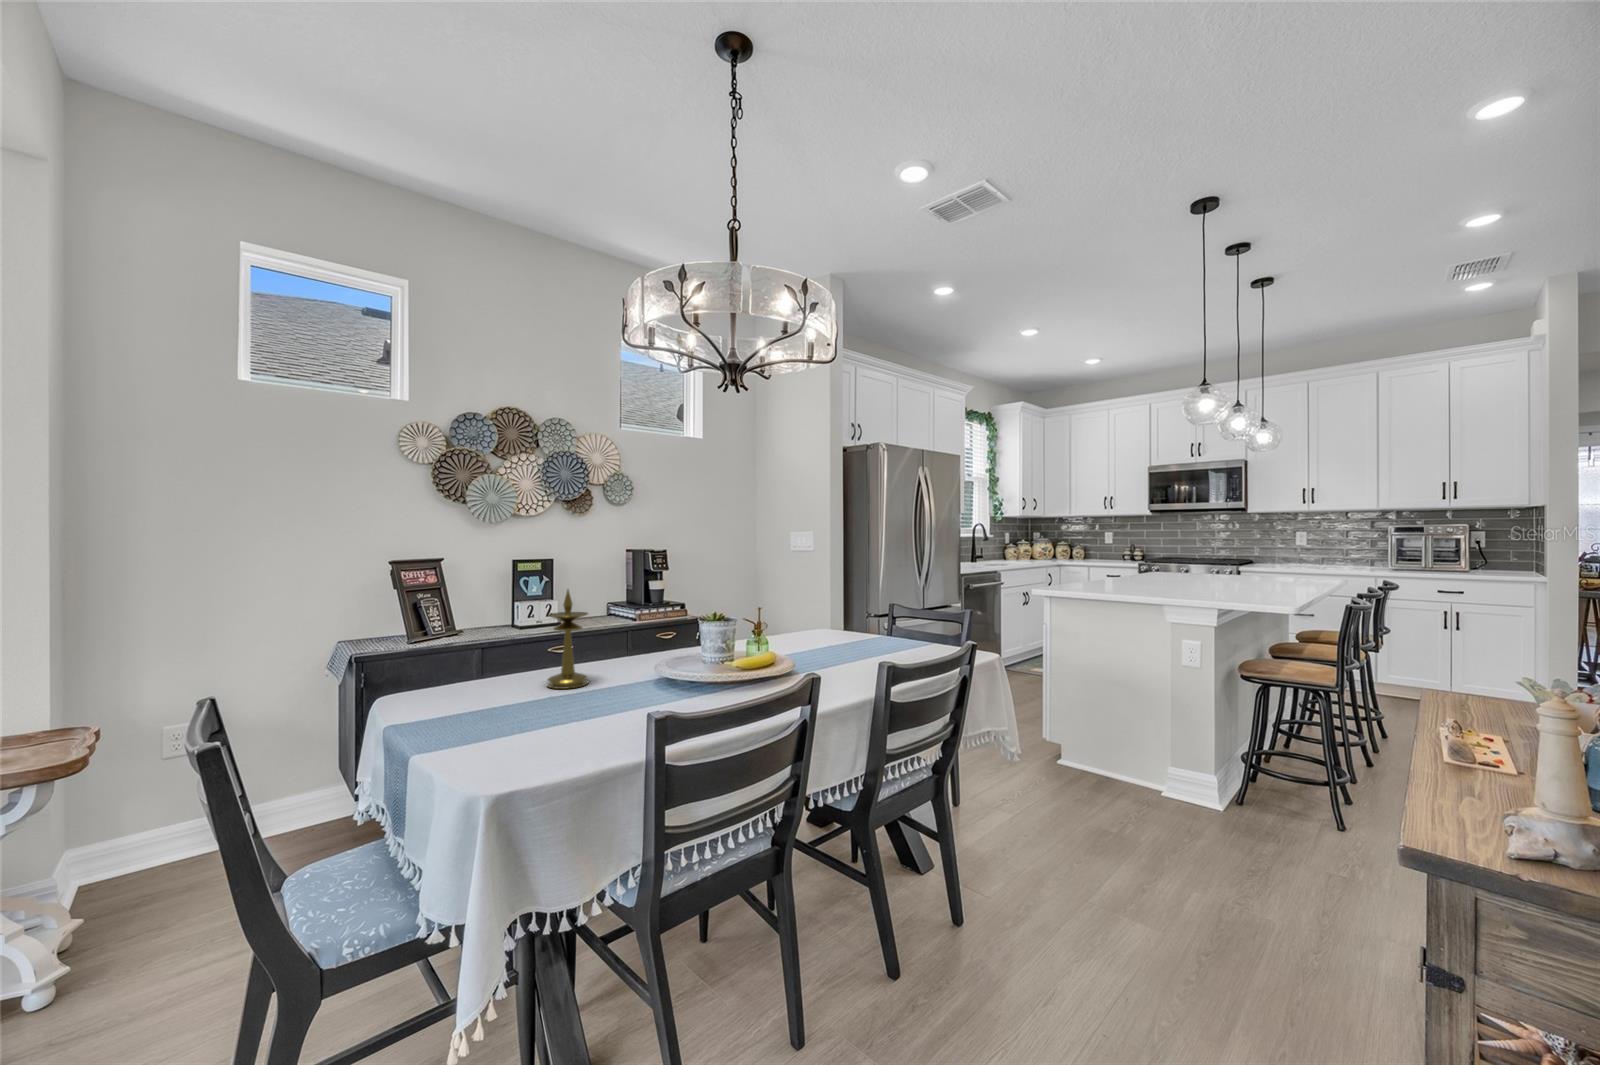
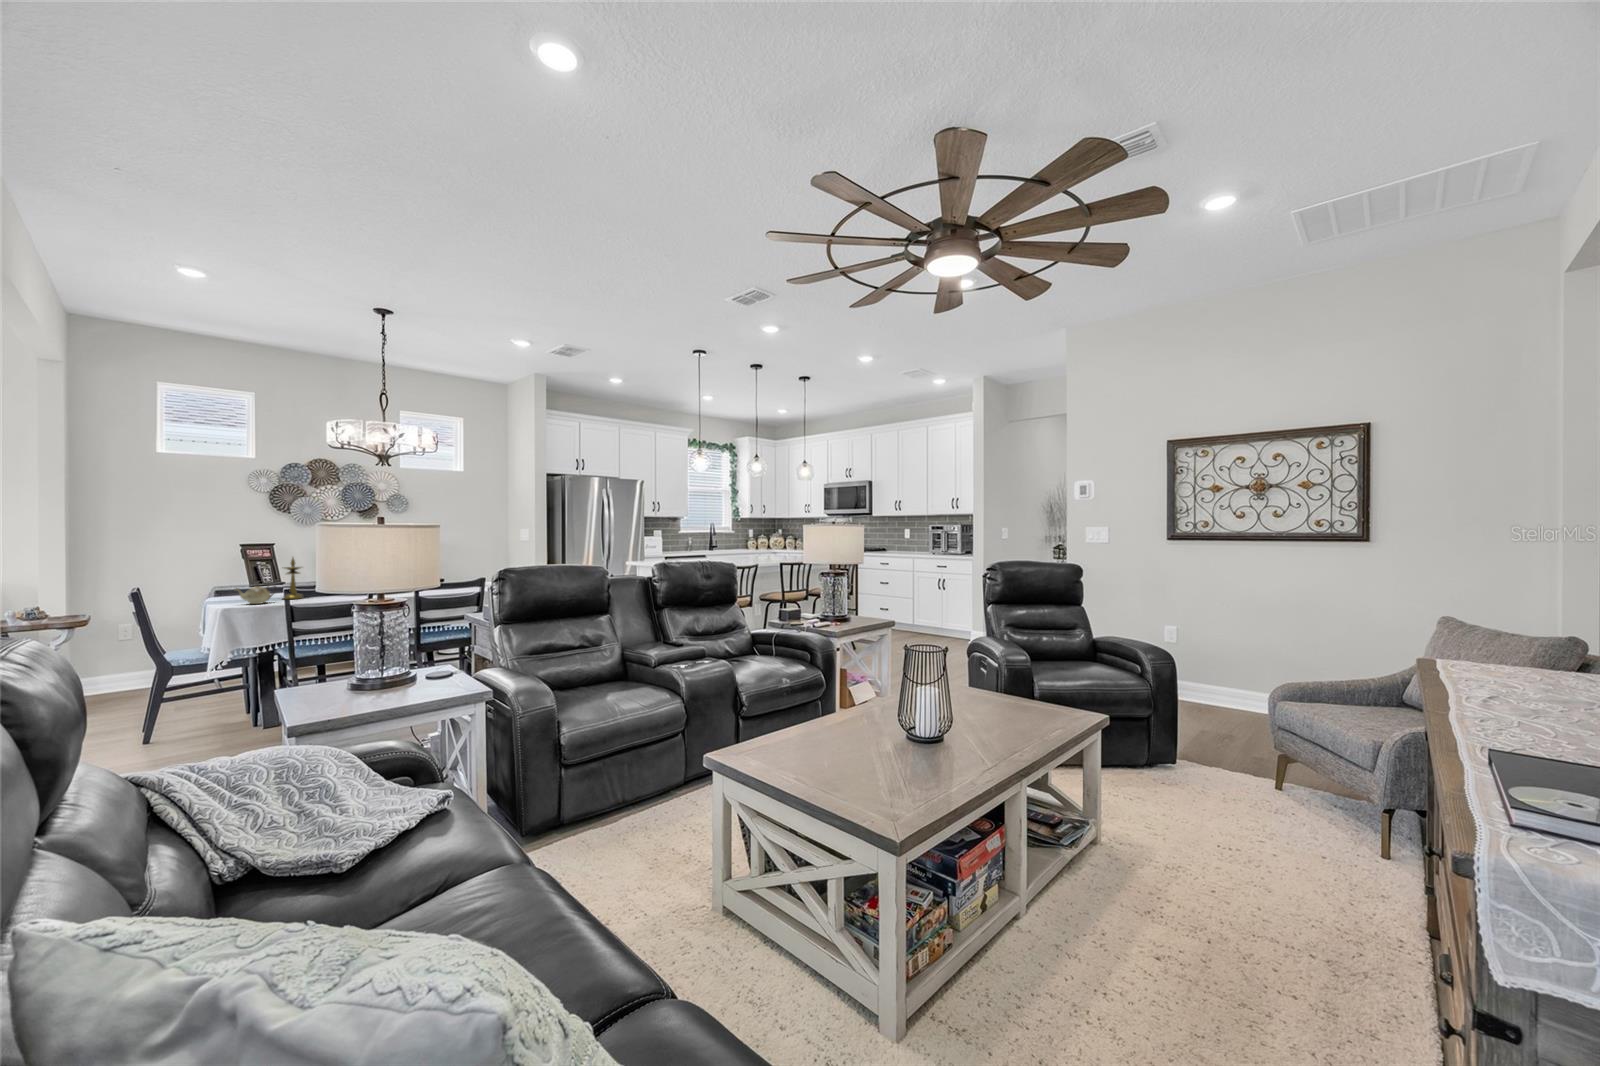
teapot: none [473,658,557,711] -> present [234,584,275,604]

